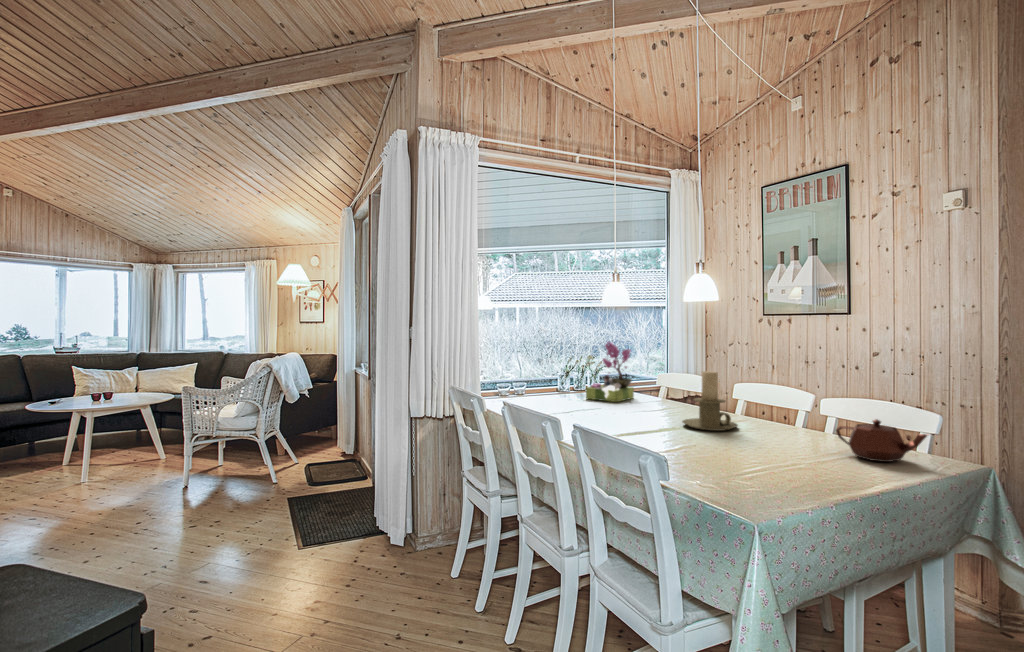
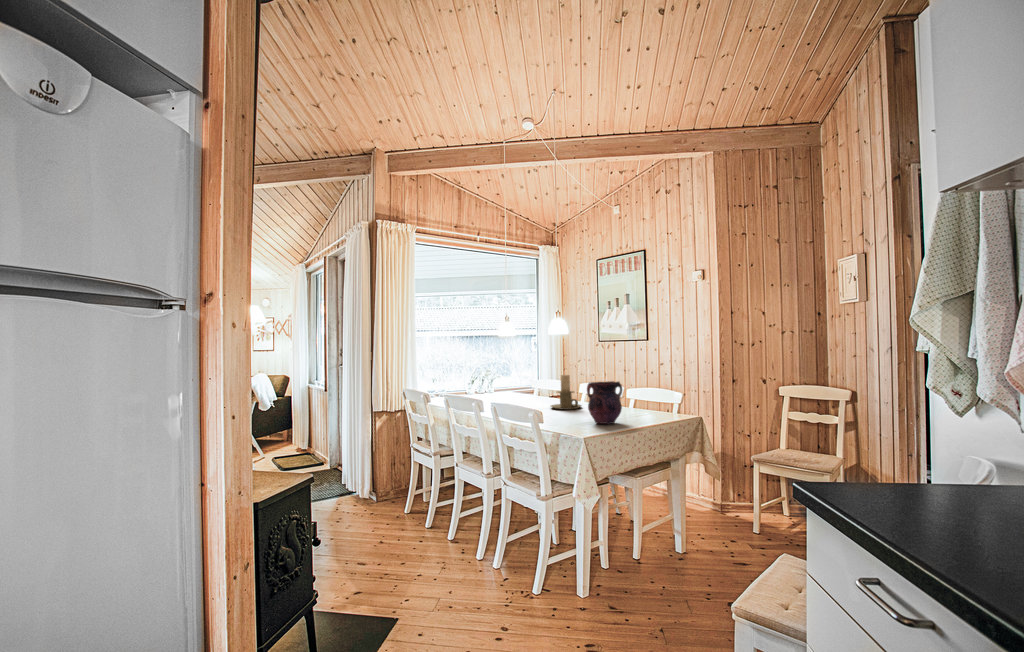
flower arrangement: present [586,342,634,402] -> none [491,359,522,399]
vase: none [762,393,836,477] -> present [587,381,622,424]
teapot: present [836,419,928,462] -> none [629,394,669,416]

